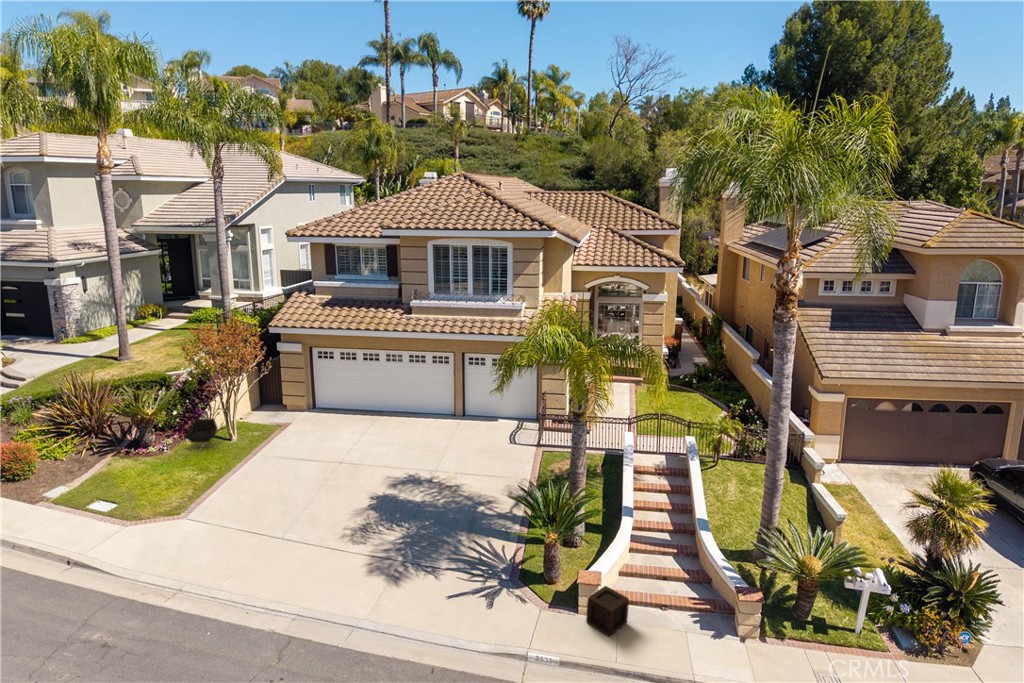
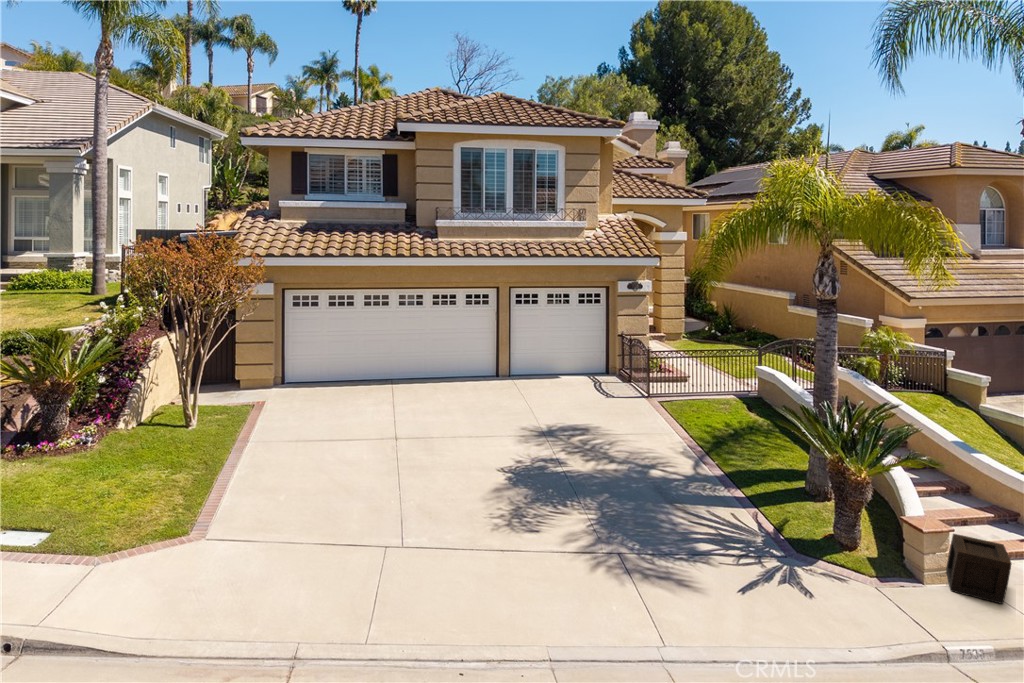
lounge chair: present [185,419,218,451] -> none [118,391,171,443]

